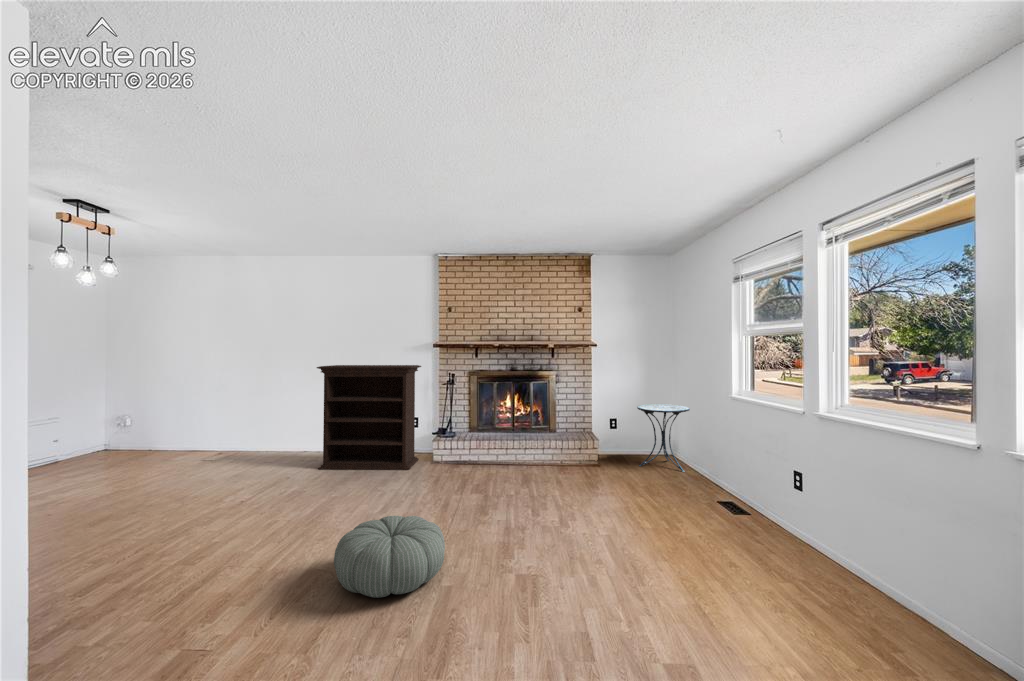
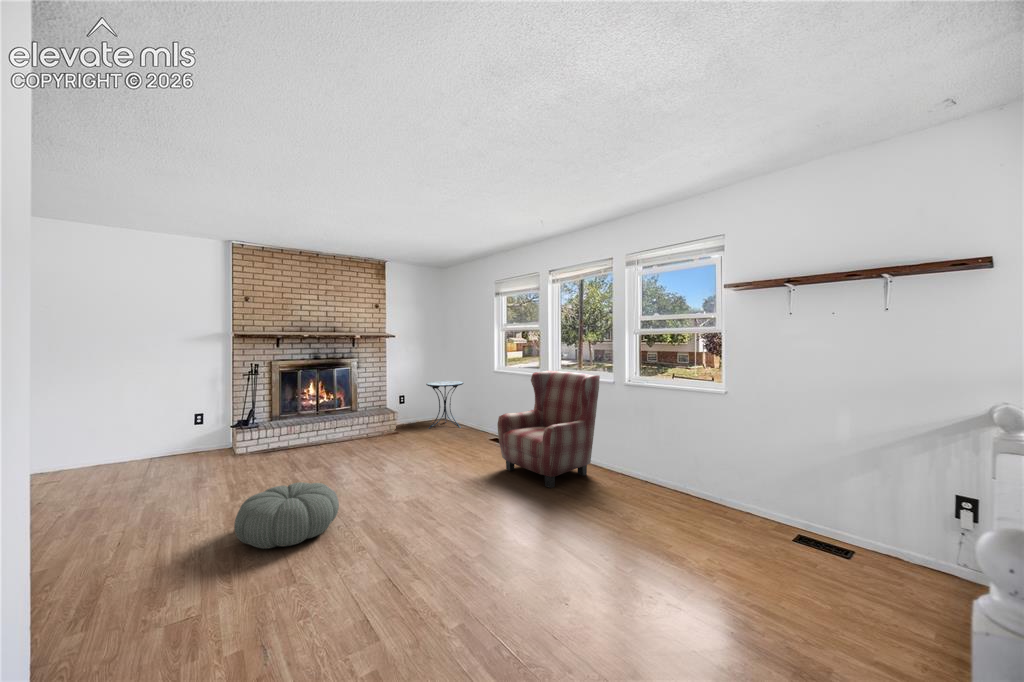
bookshelf: present [317,365,421,470] -> none [69,357,216,484]
armchair: none [700,403,925,633] -> present [497,370,600,488]

